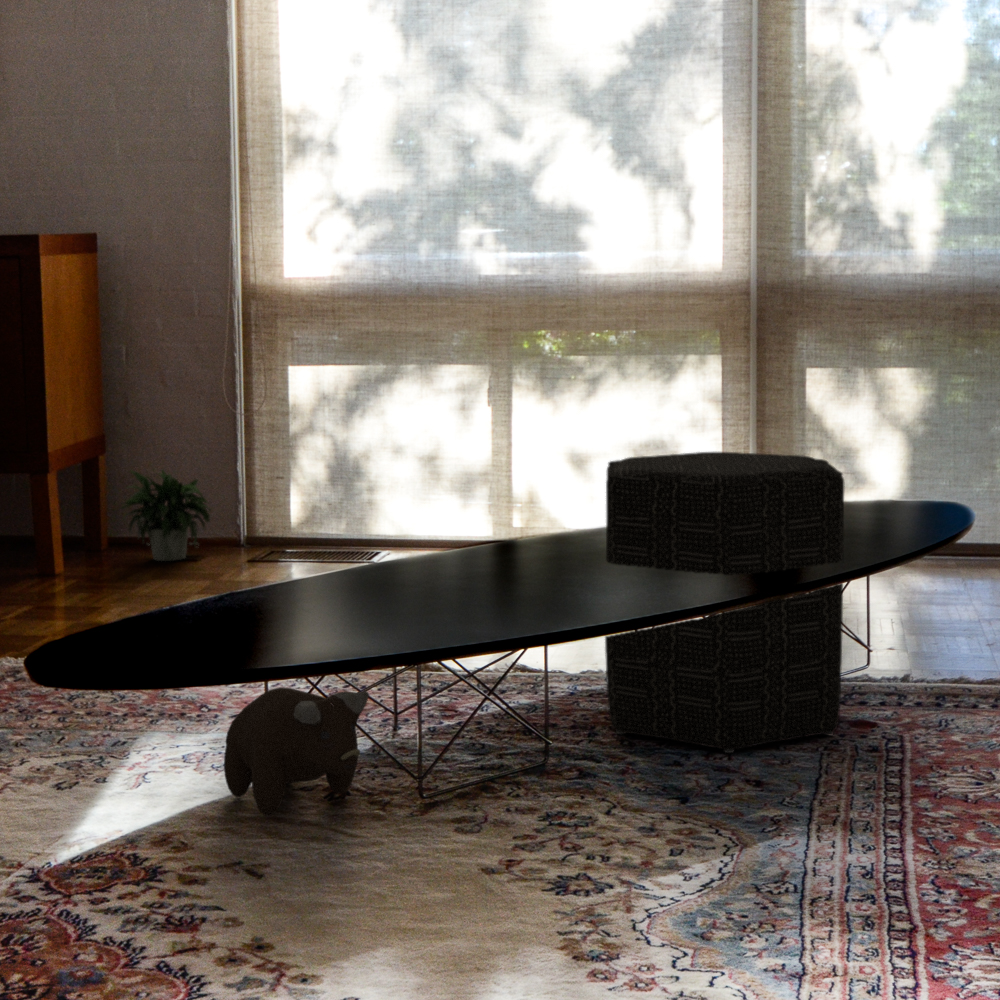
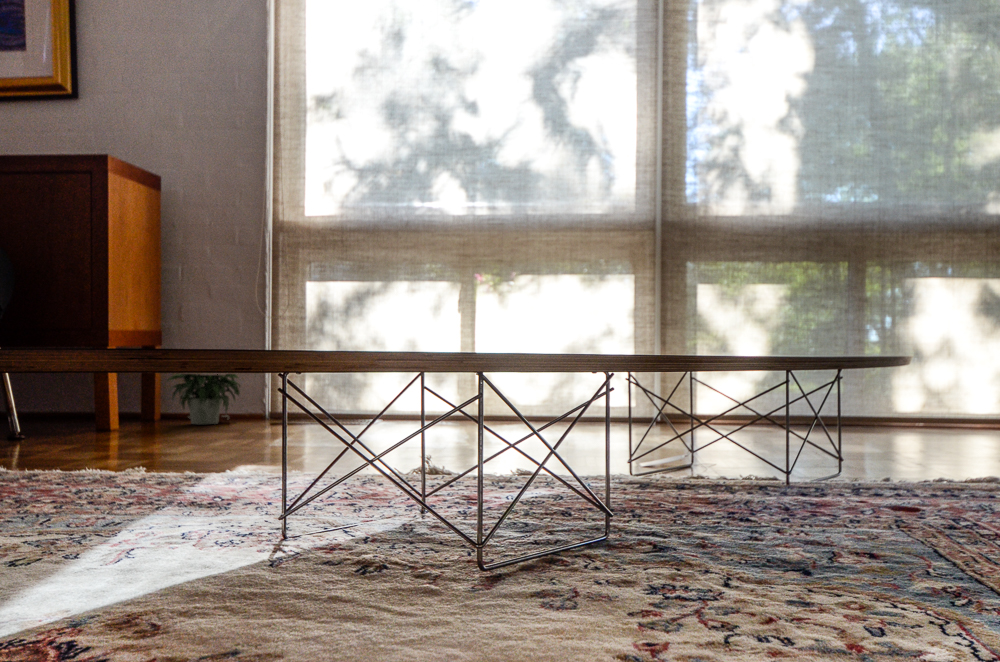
ottoman: present [605,452,845,753] -> none [626,229,886,526]
plush toy: present [224,687,369,816] -> none [227,421,423,591]

